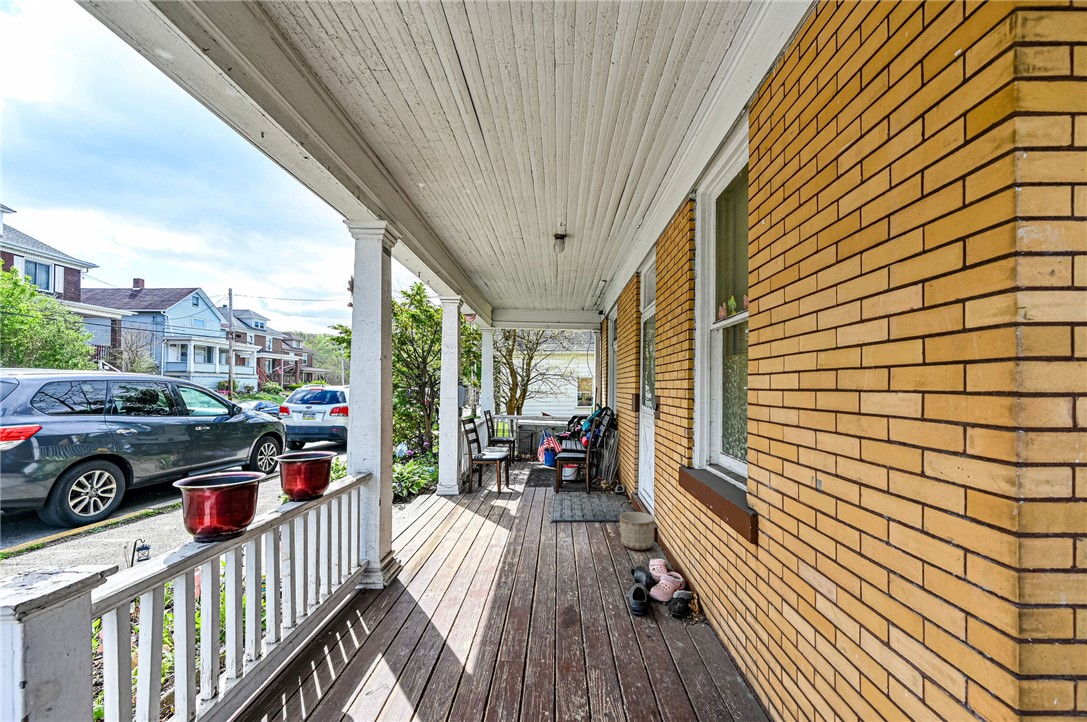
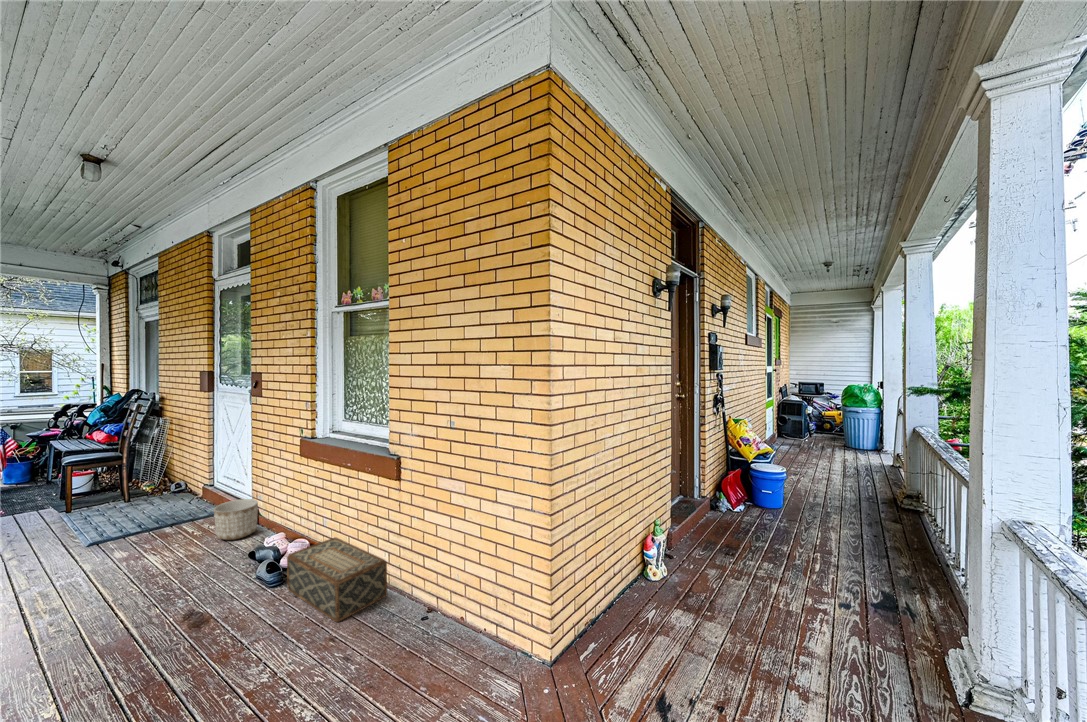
woven basket: none [645,586,741,698] -> present [287,537,387,622]

